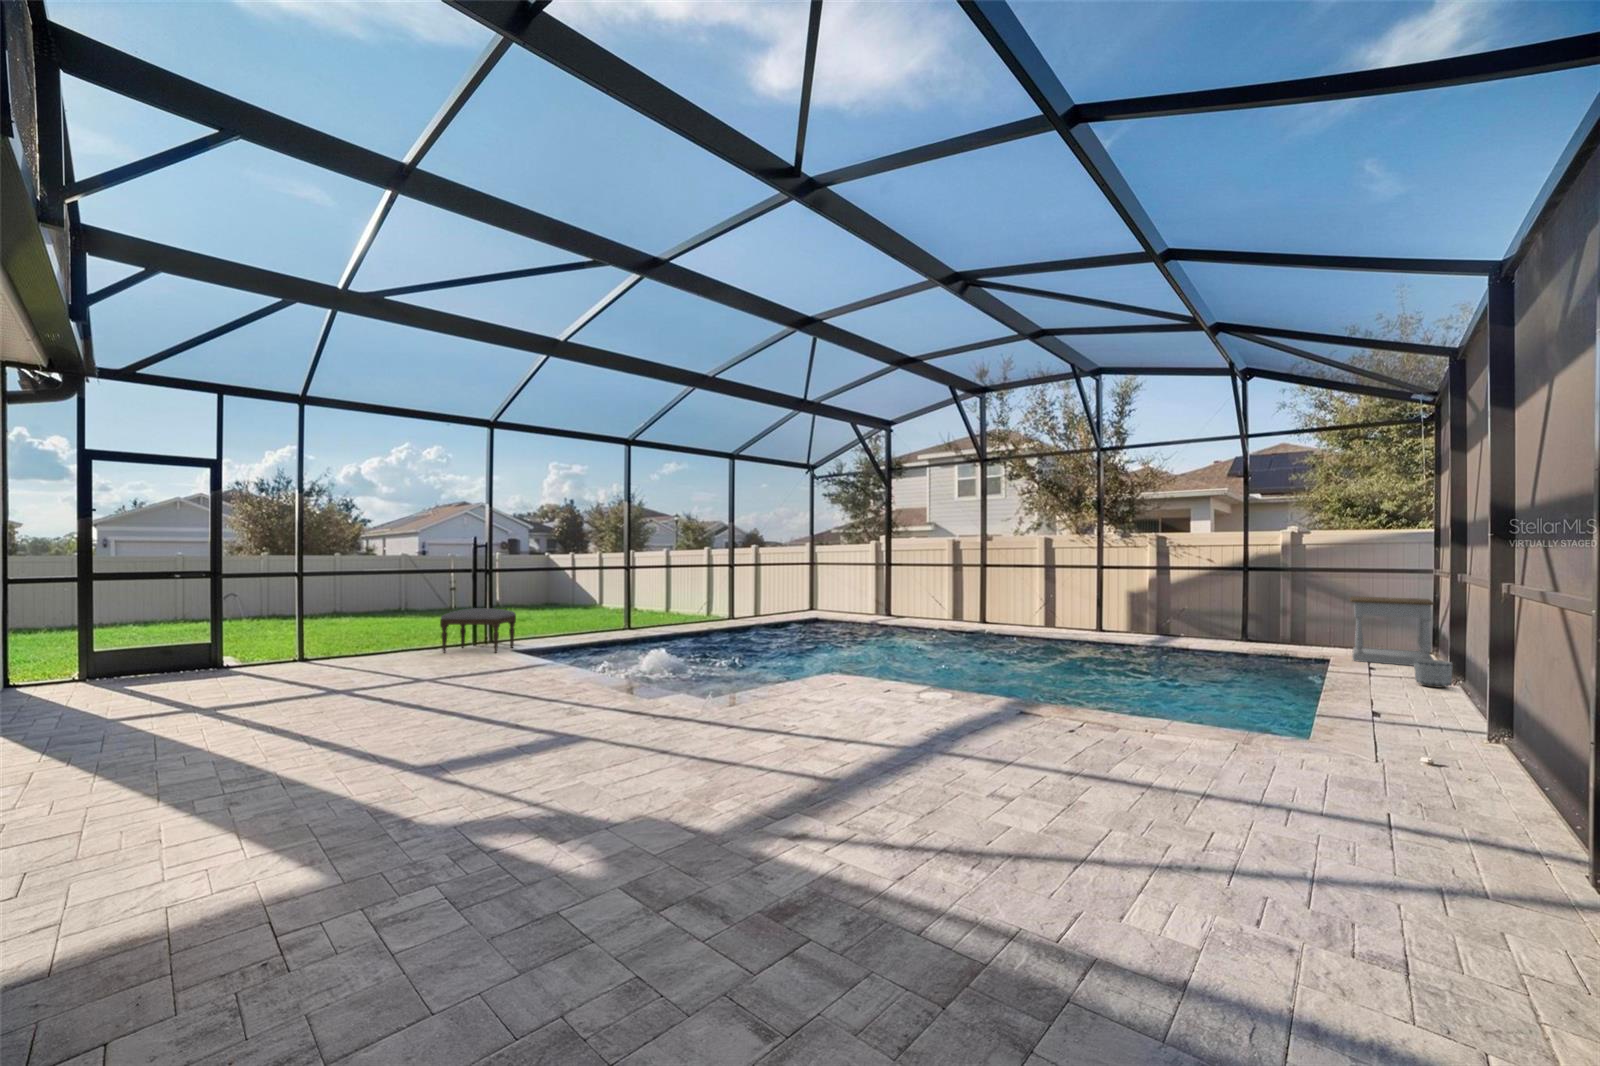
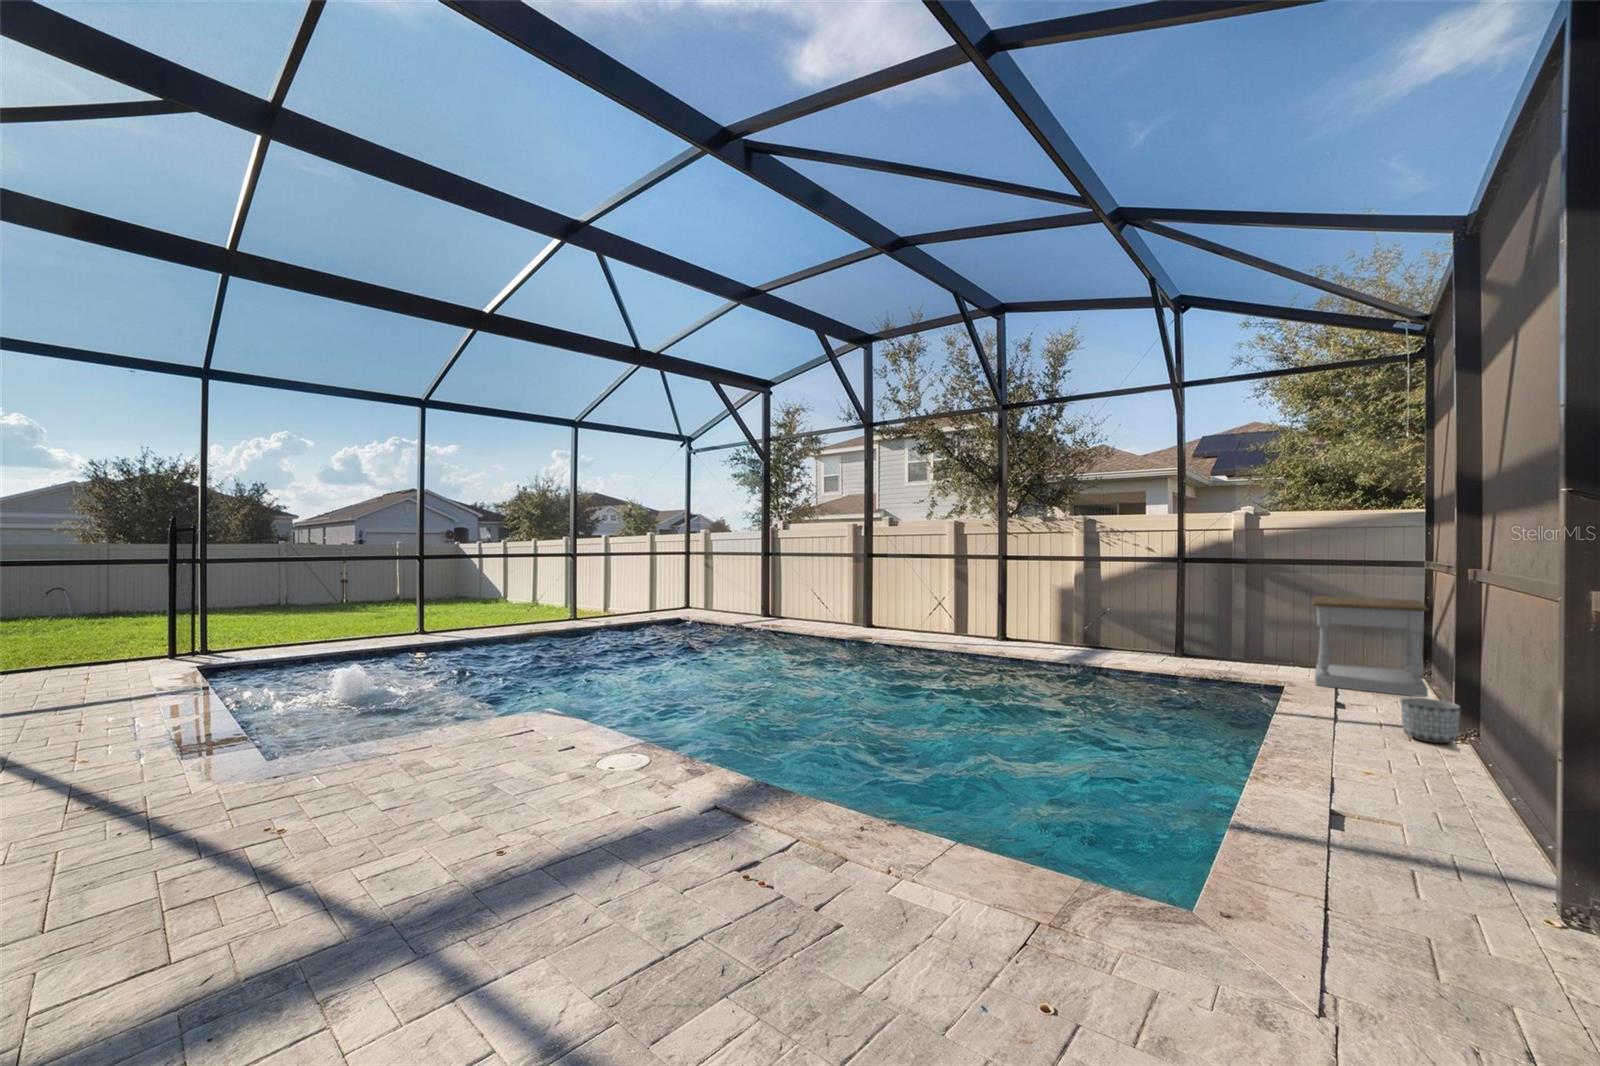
ottoman: present [440,608,516,653] -> none [112,621,234,682]

